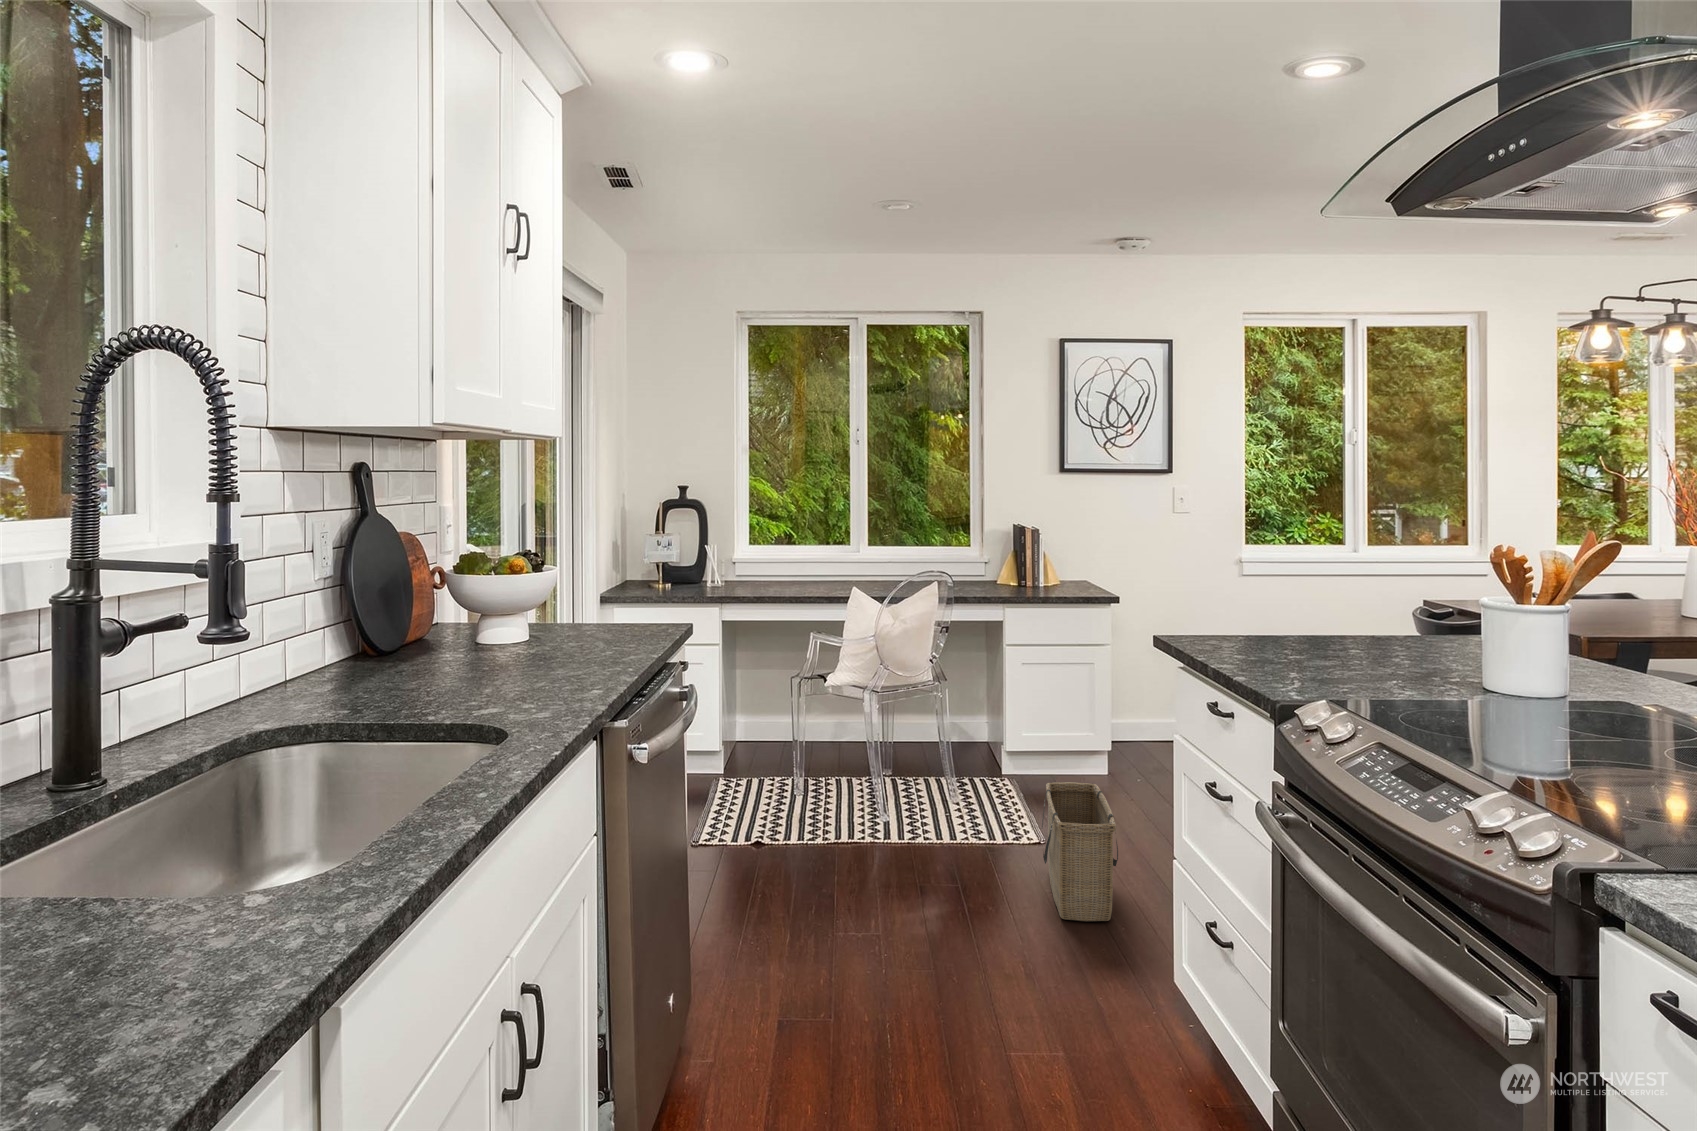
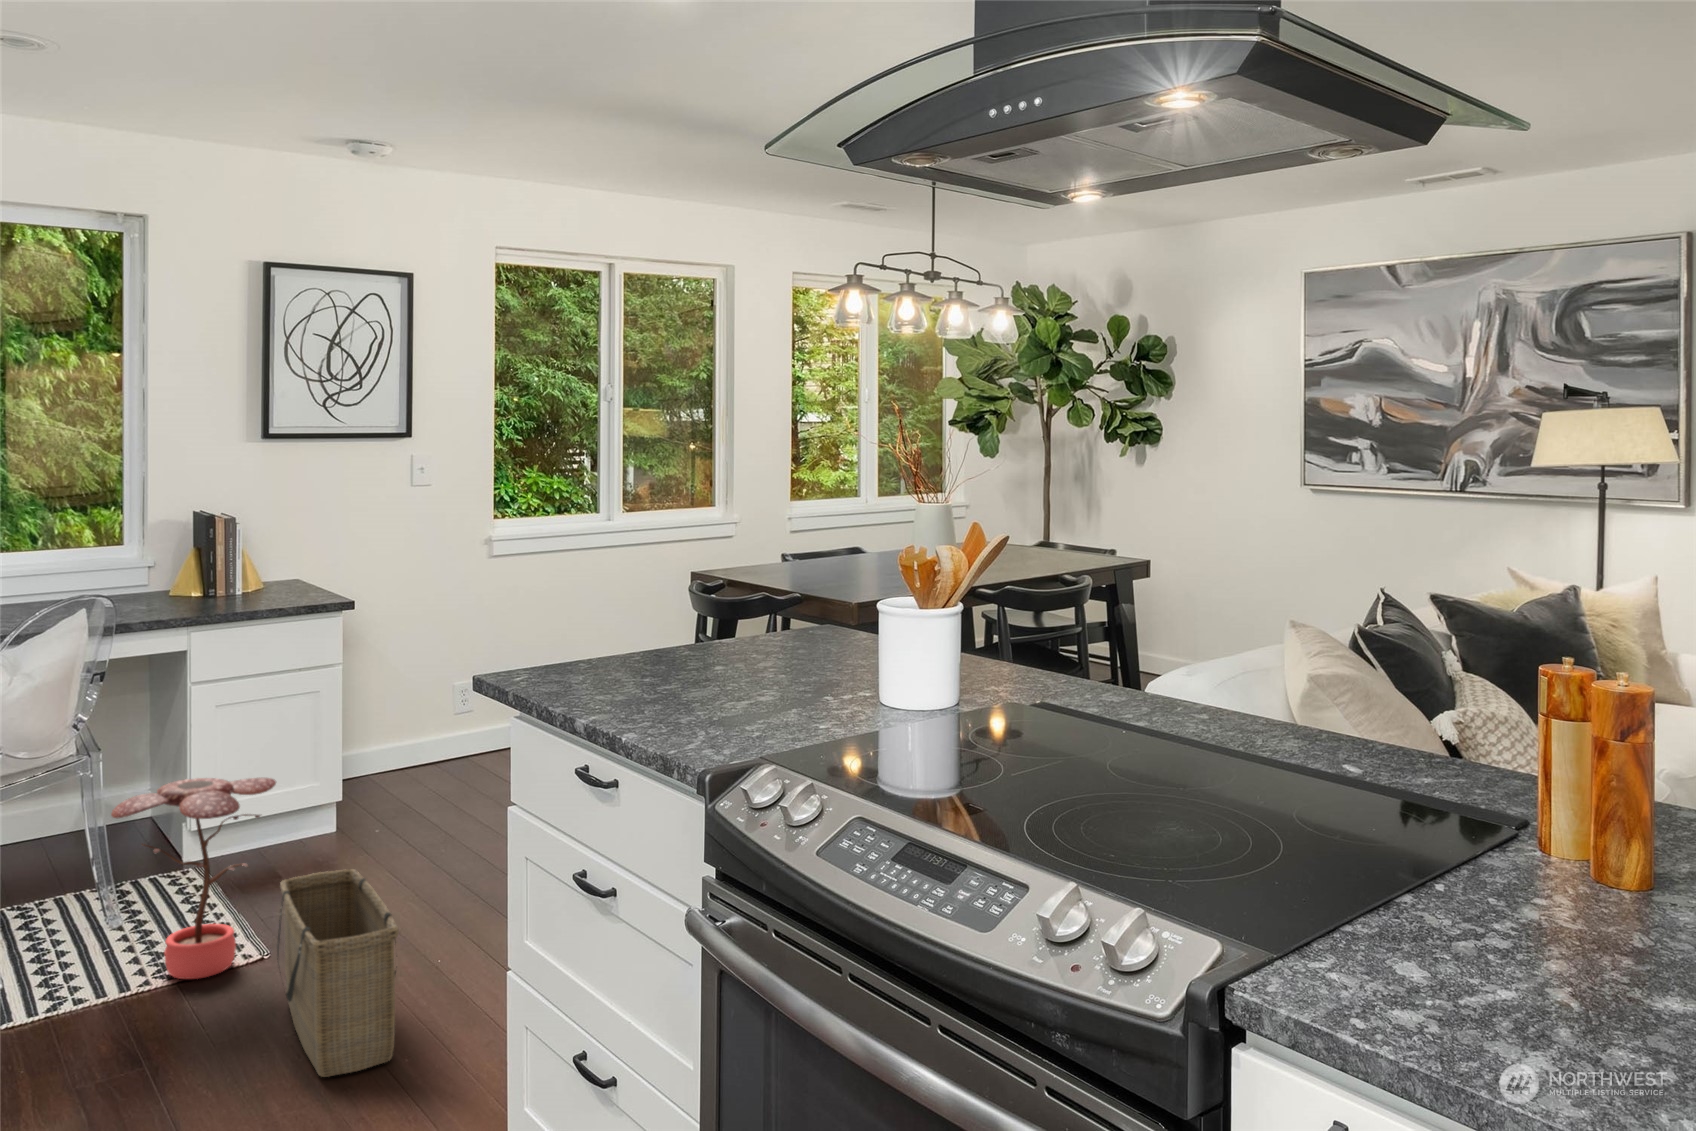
potted plant: none [950,709,1050,844] -> present [111,778,276,979]

